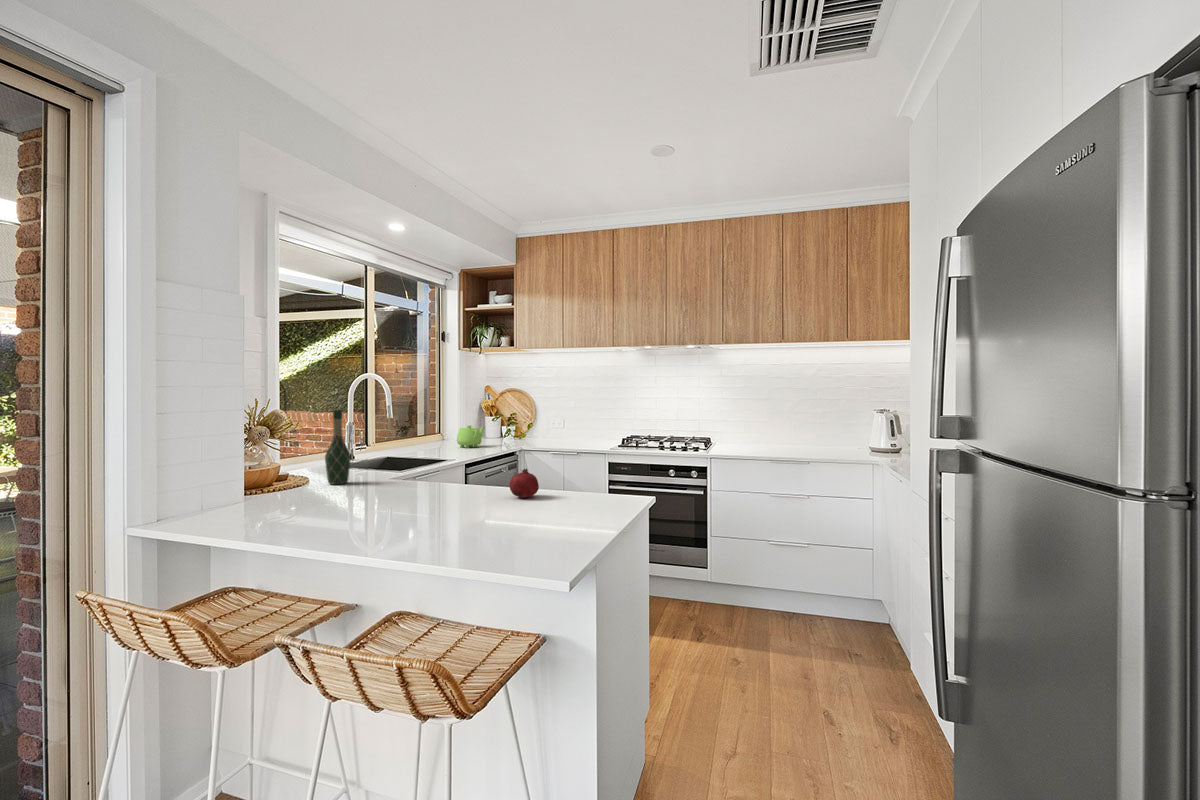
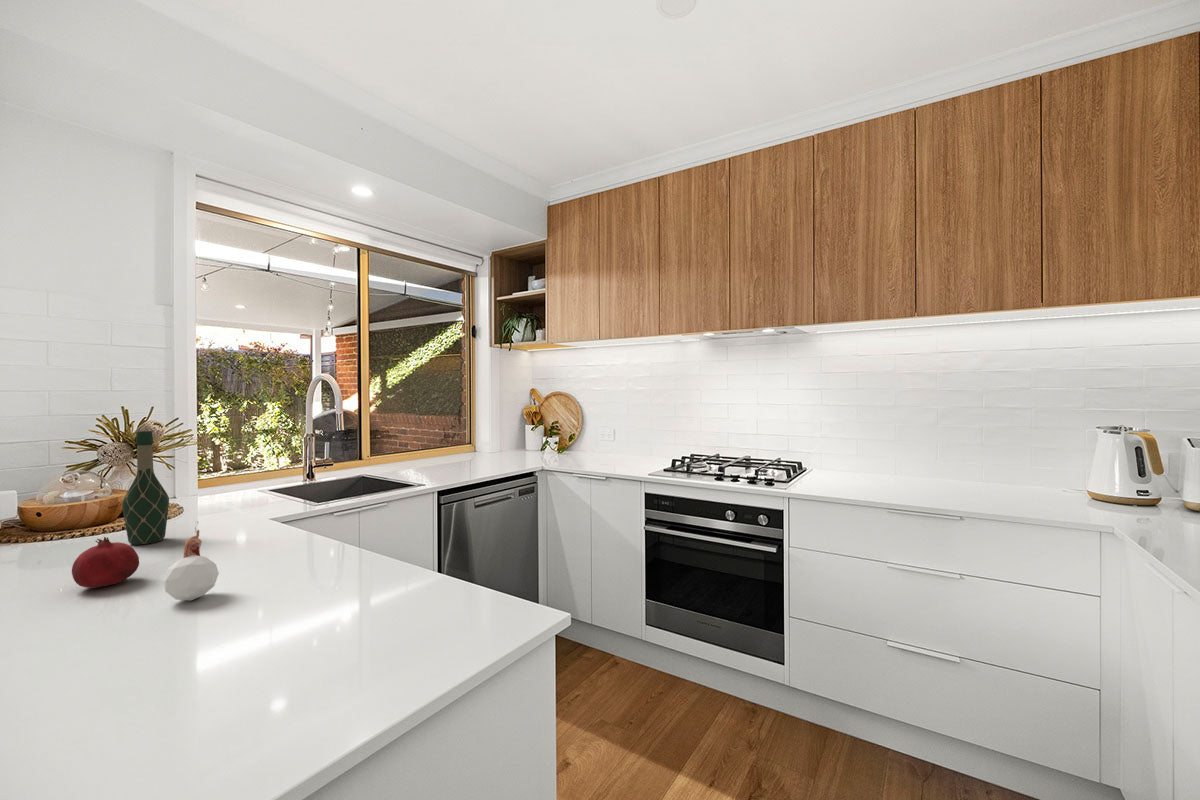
teapot: present [457,425,485,448] -> none [471,438,507,465]
candle: none [442,454,466,493] -> present [163,521,219,601]
fruit: present [509,469,539,498] -> present [72,537,139,588]

